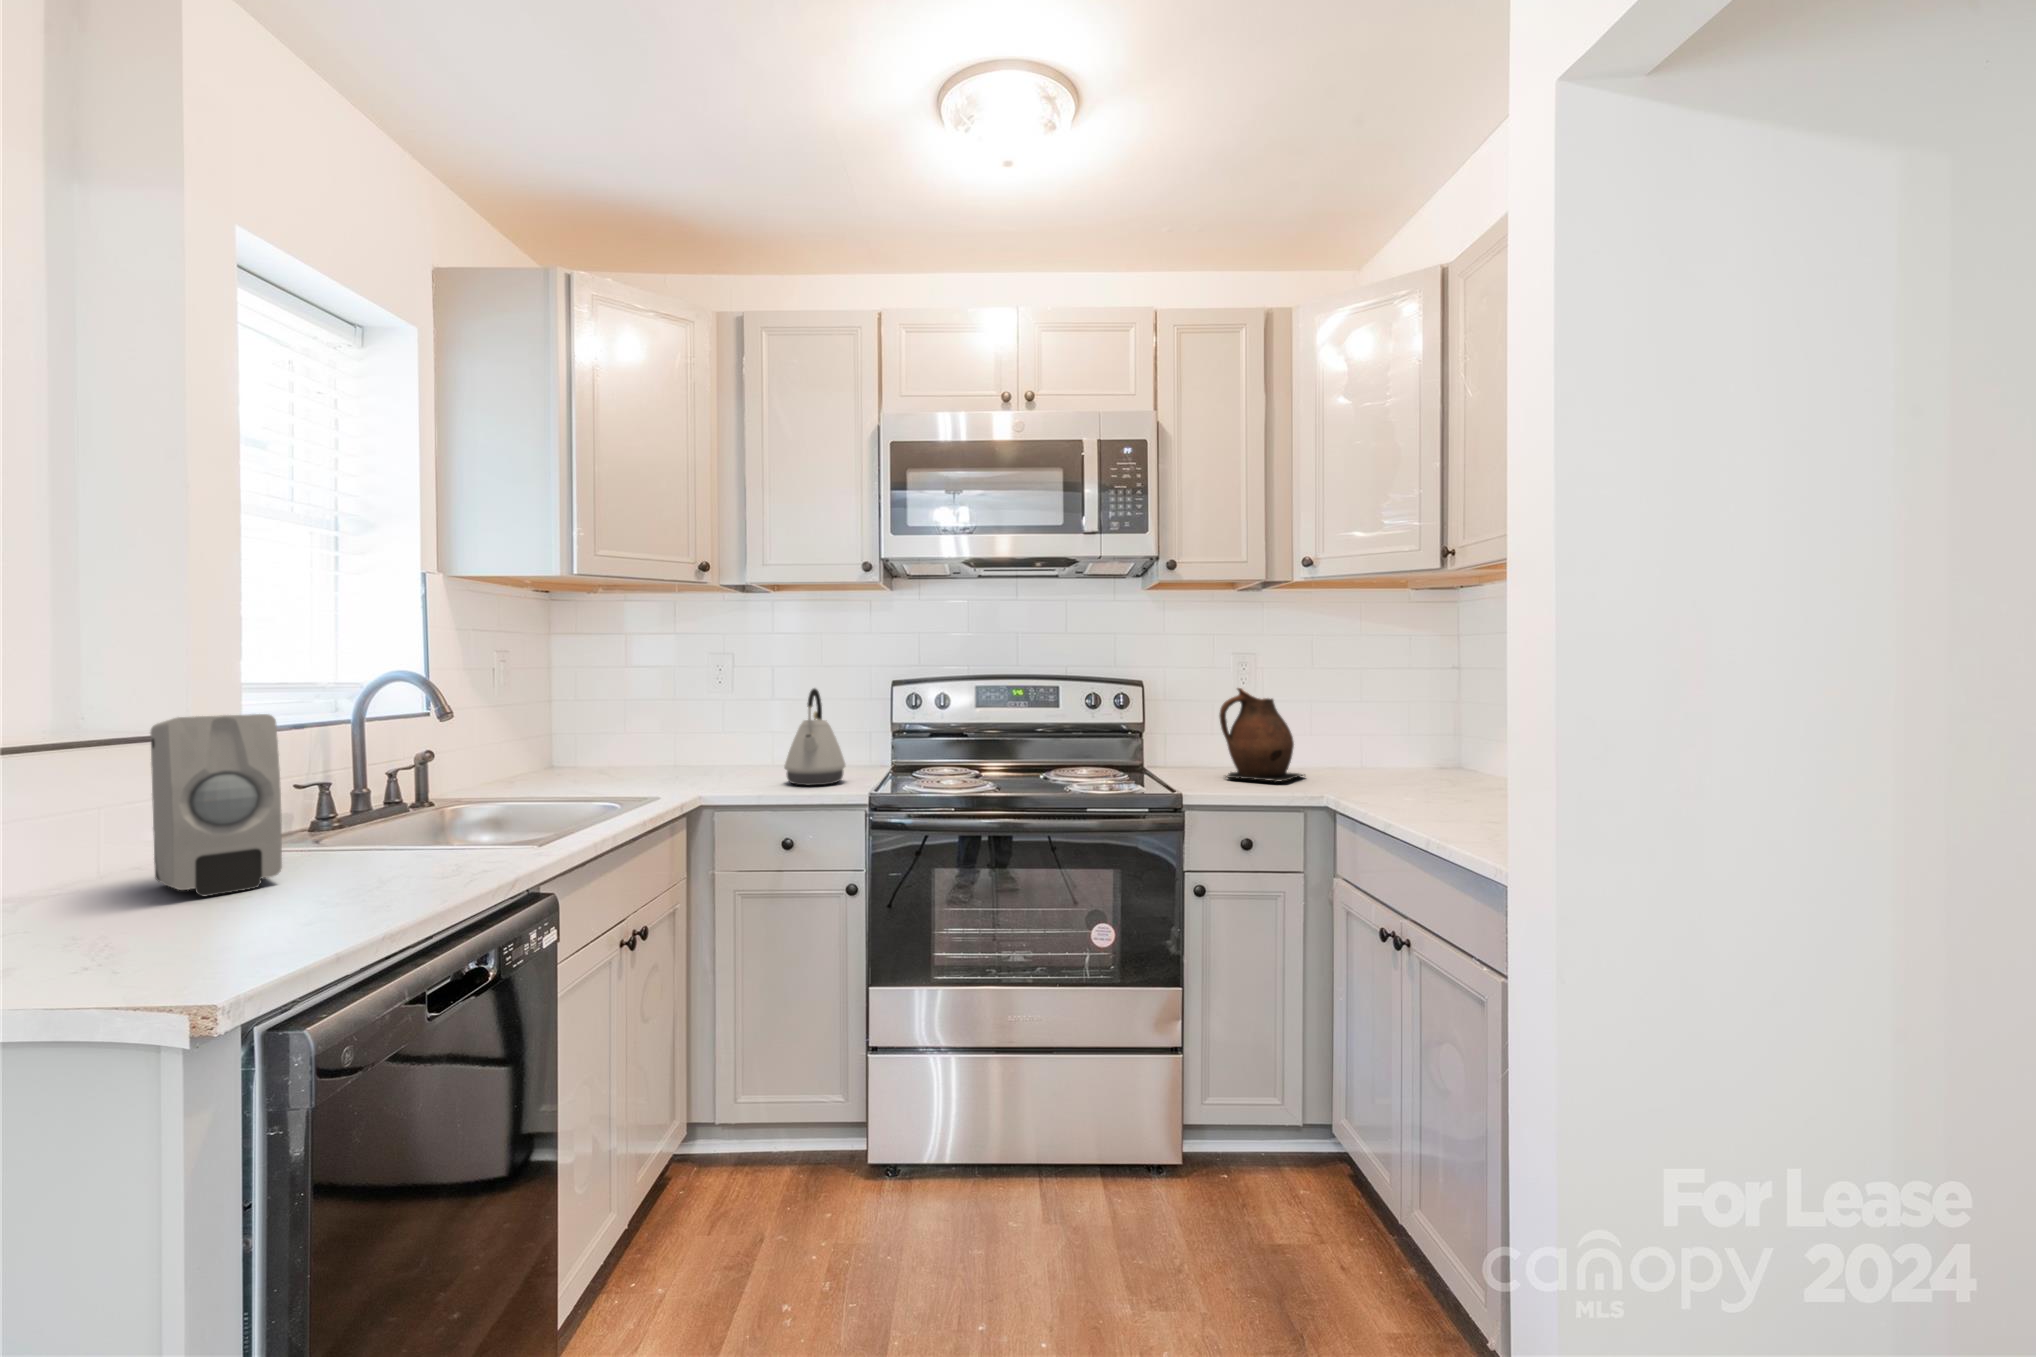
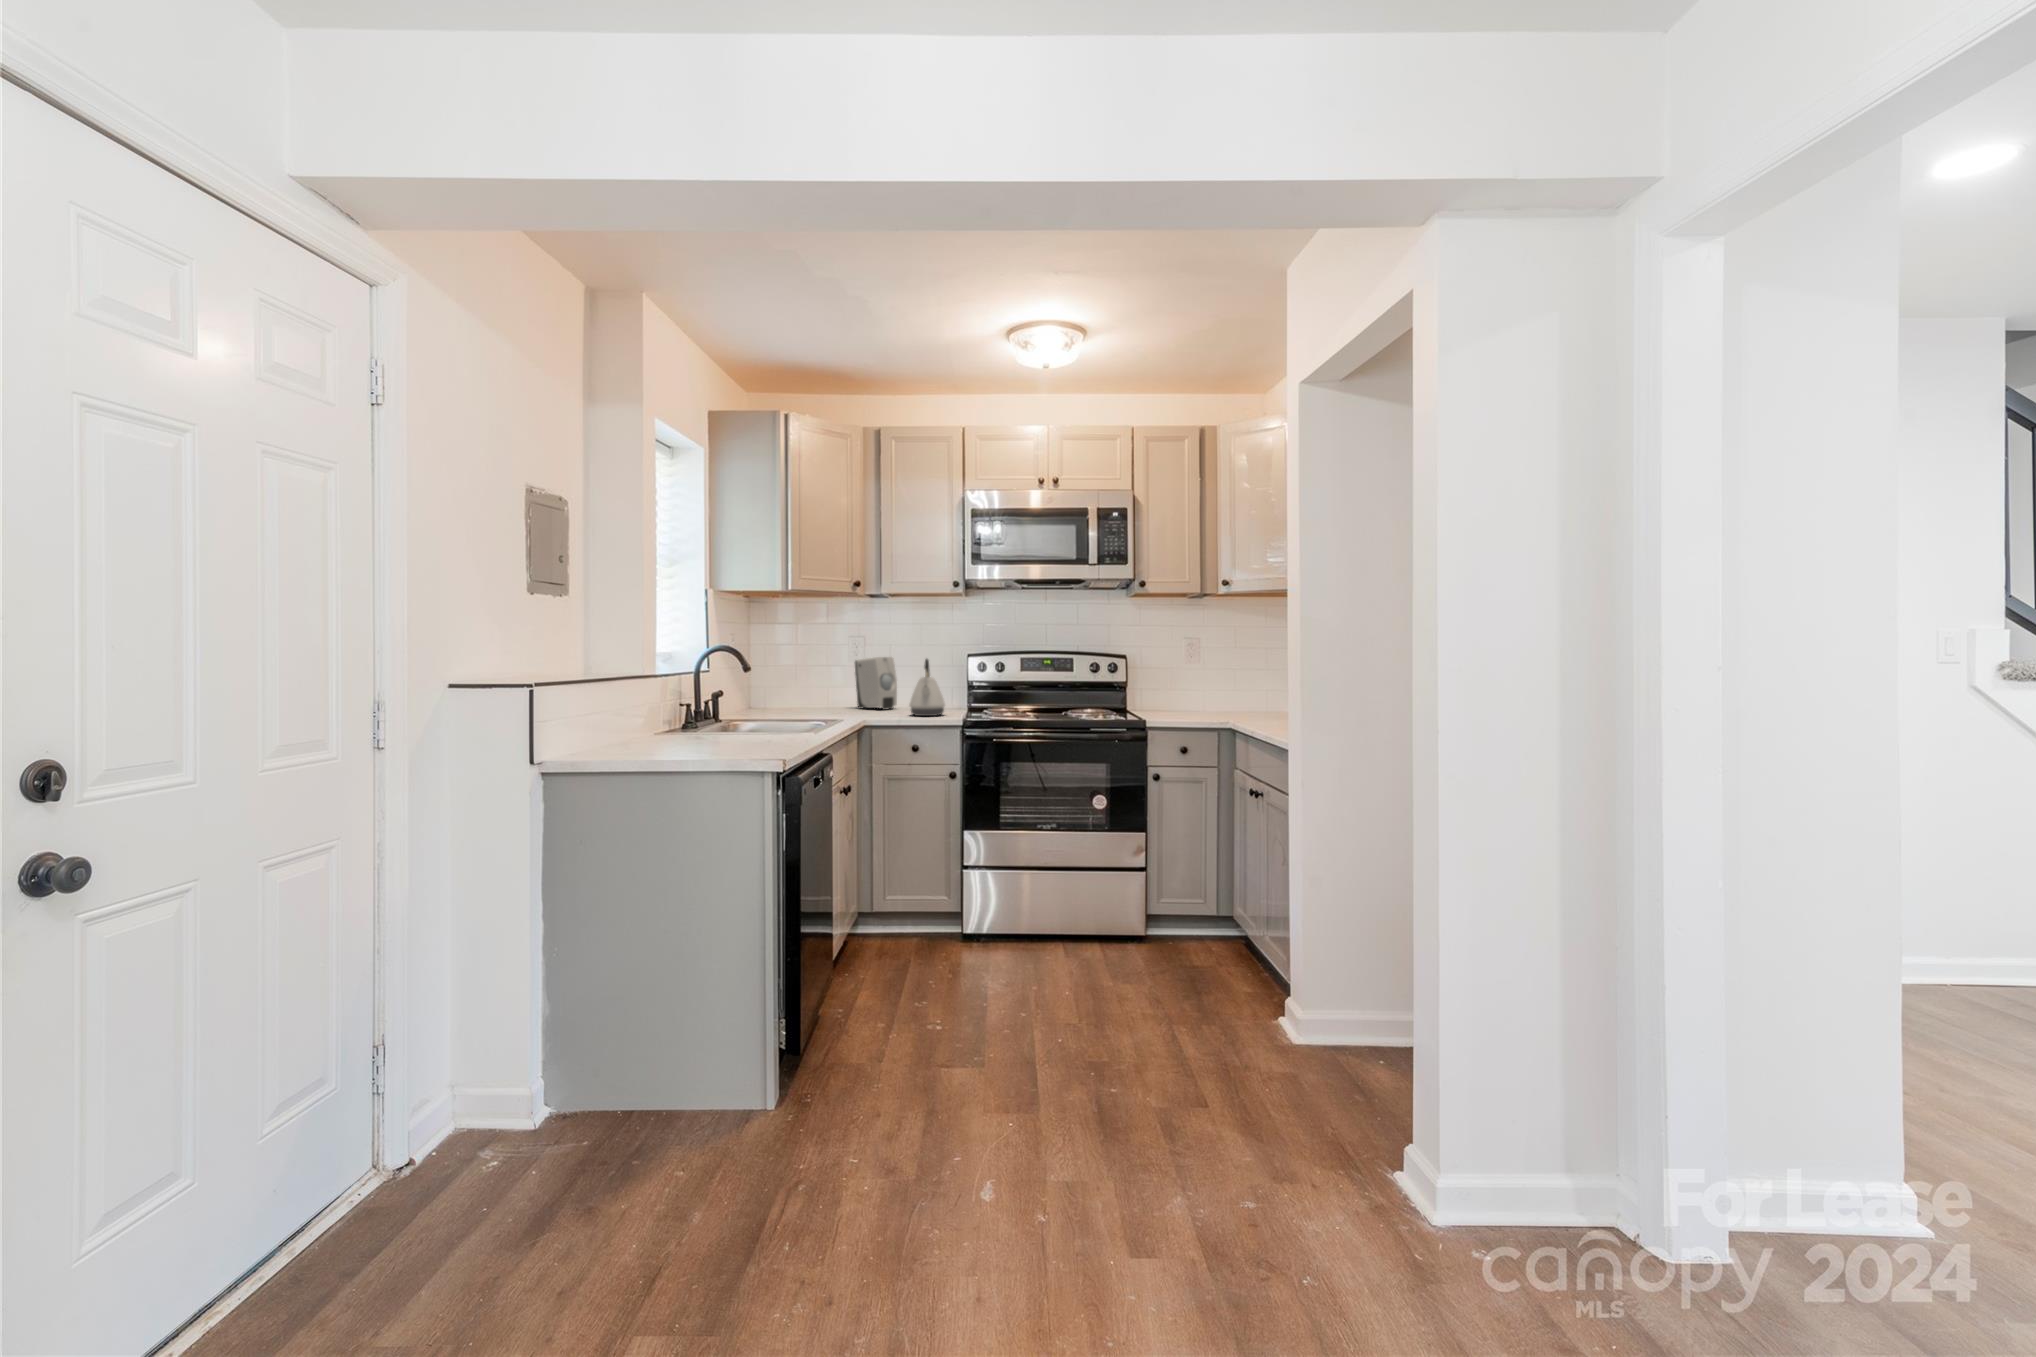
ceramic pitcher: present [1219,688,1305,782] -> none [1172,659,1226,716]
soap dispenser: present [150,714,282,896] -> present [855,657,897,710]

